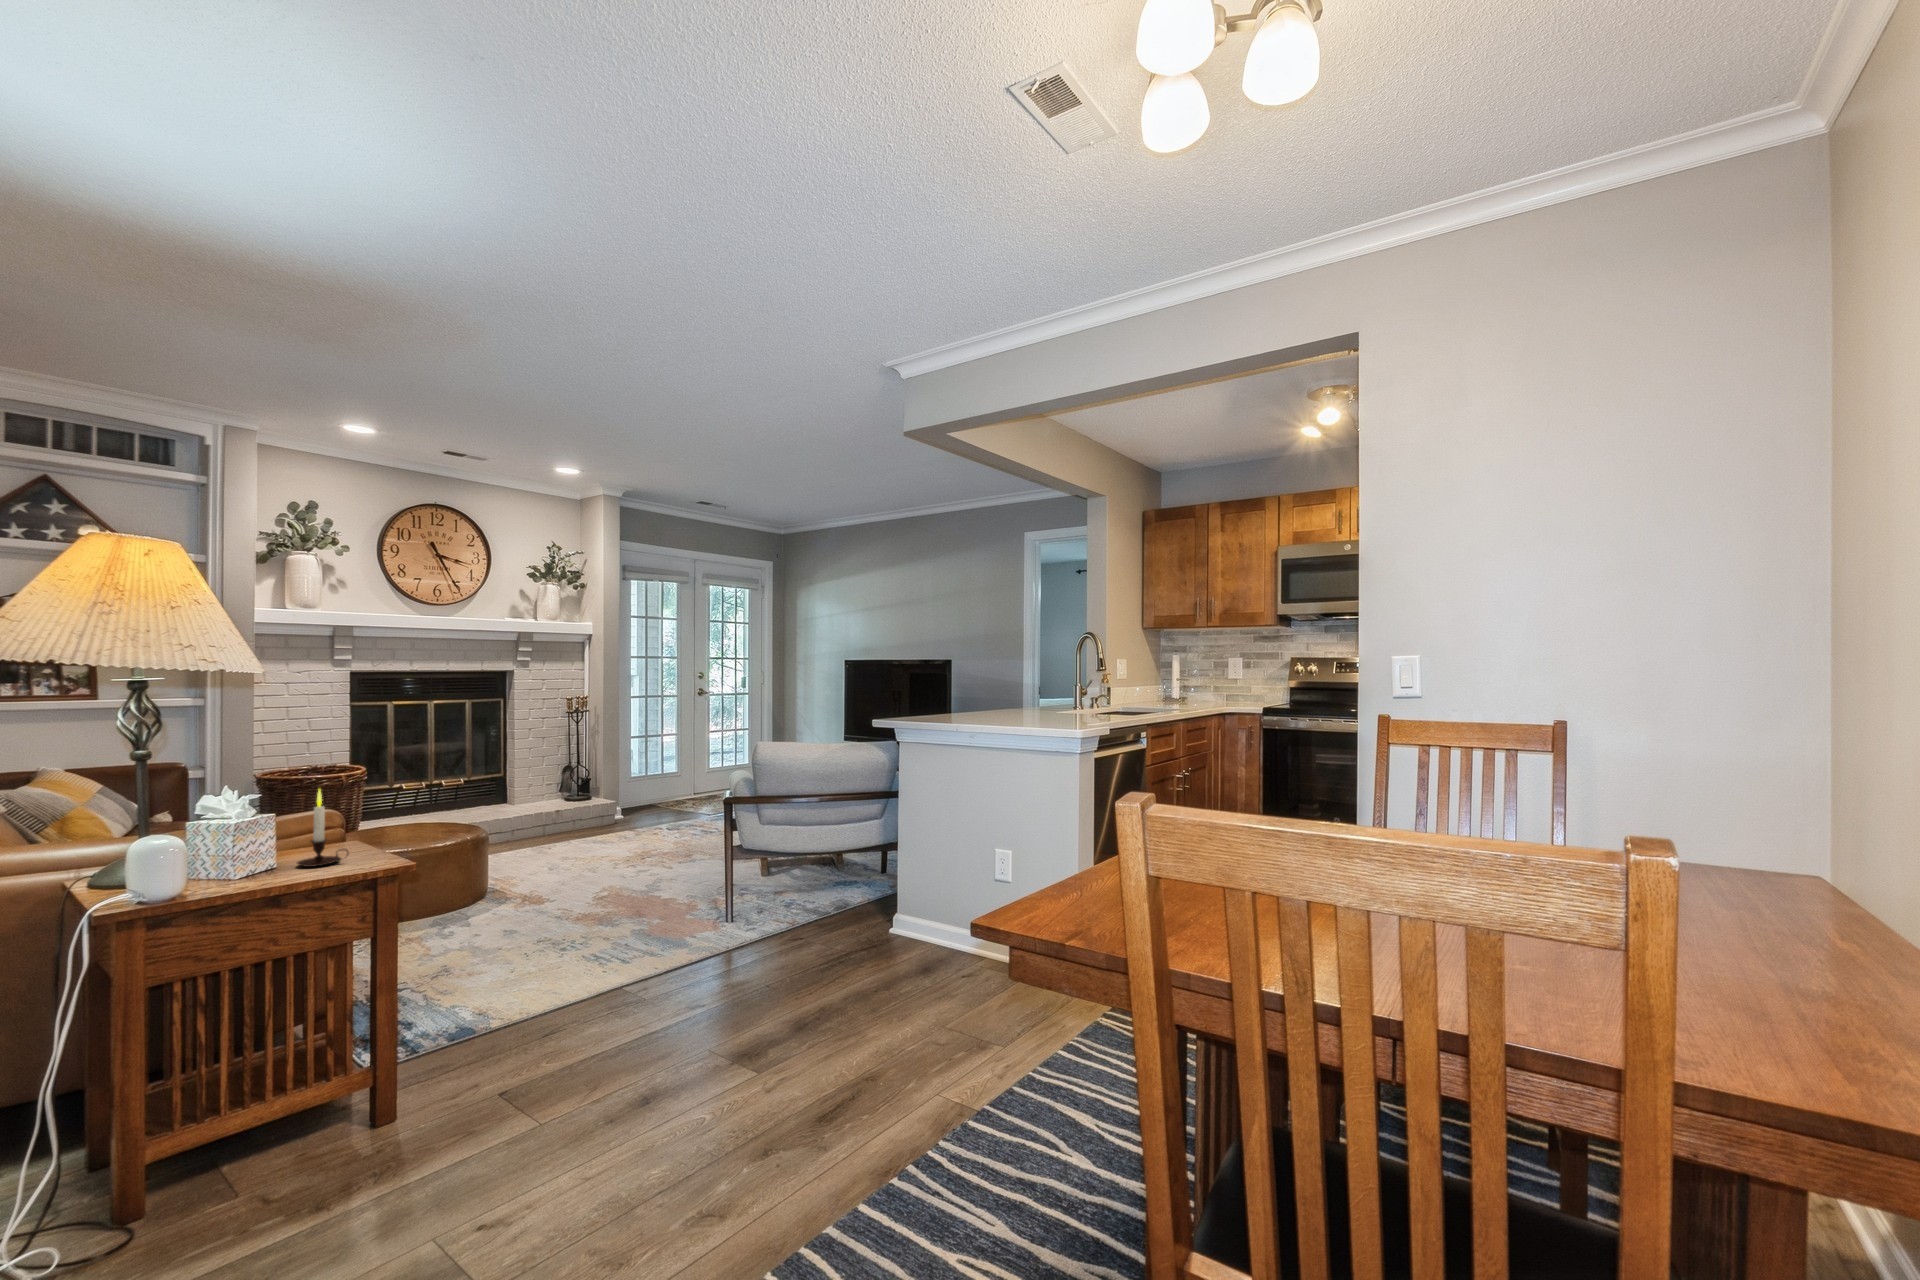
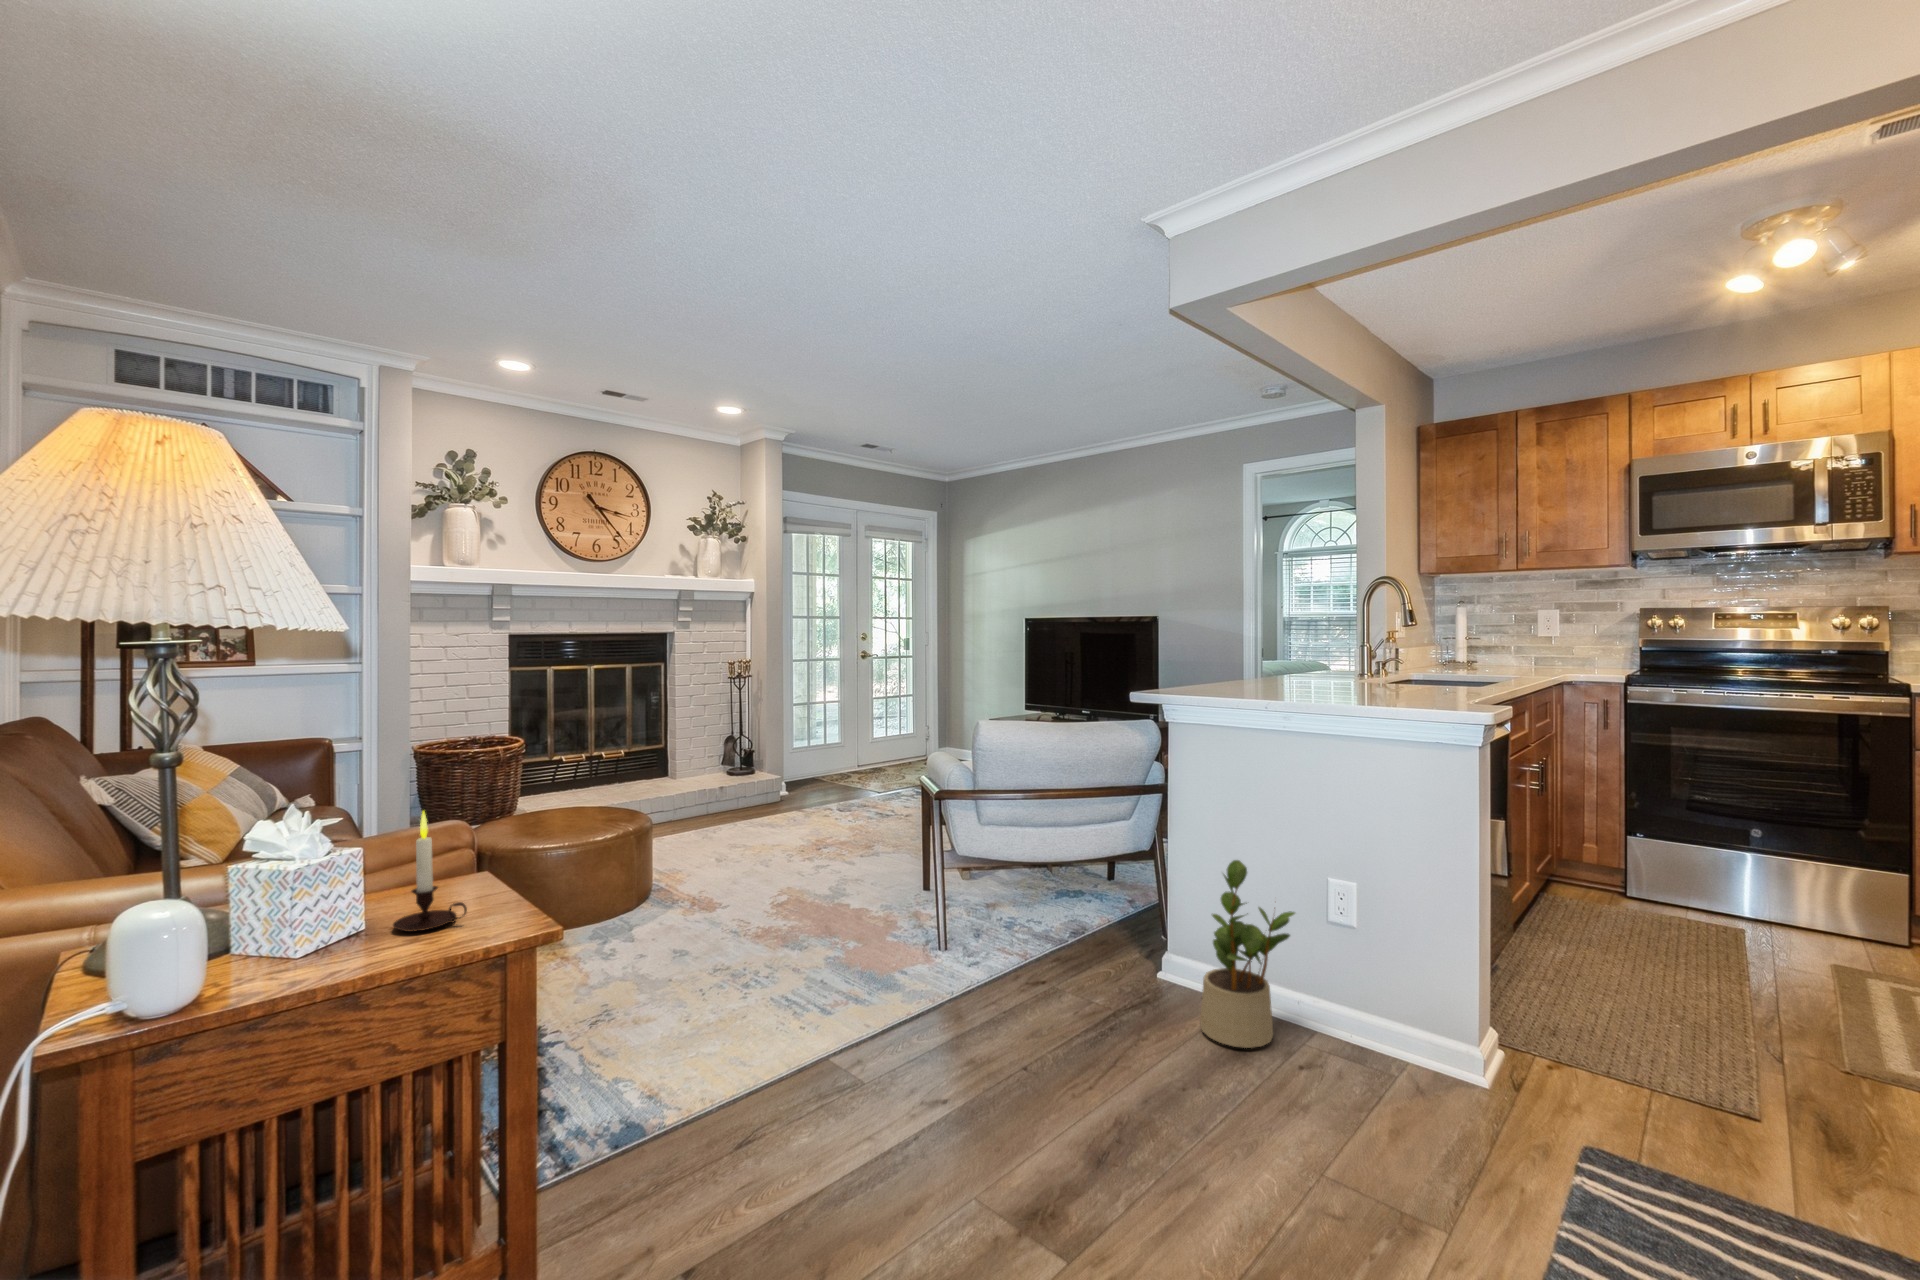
potted plant: none [907,831,972,965] -> present [1200,860,1295,1048]

